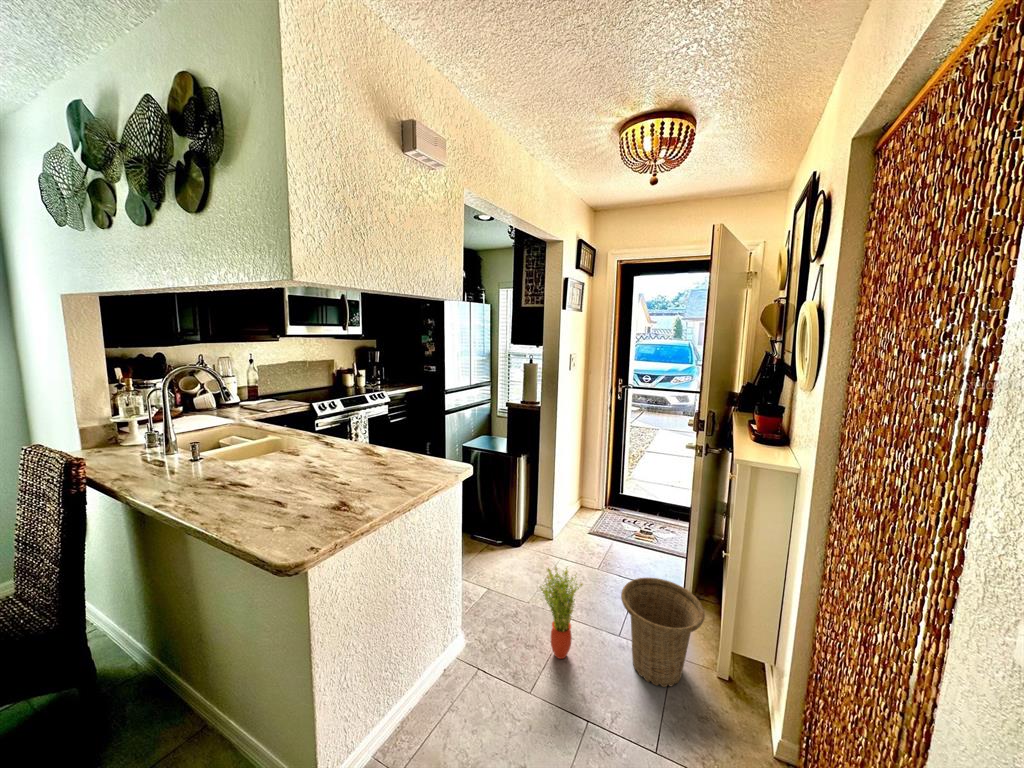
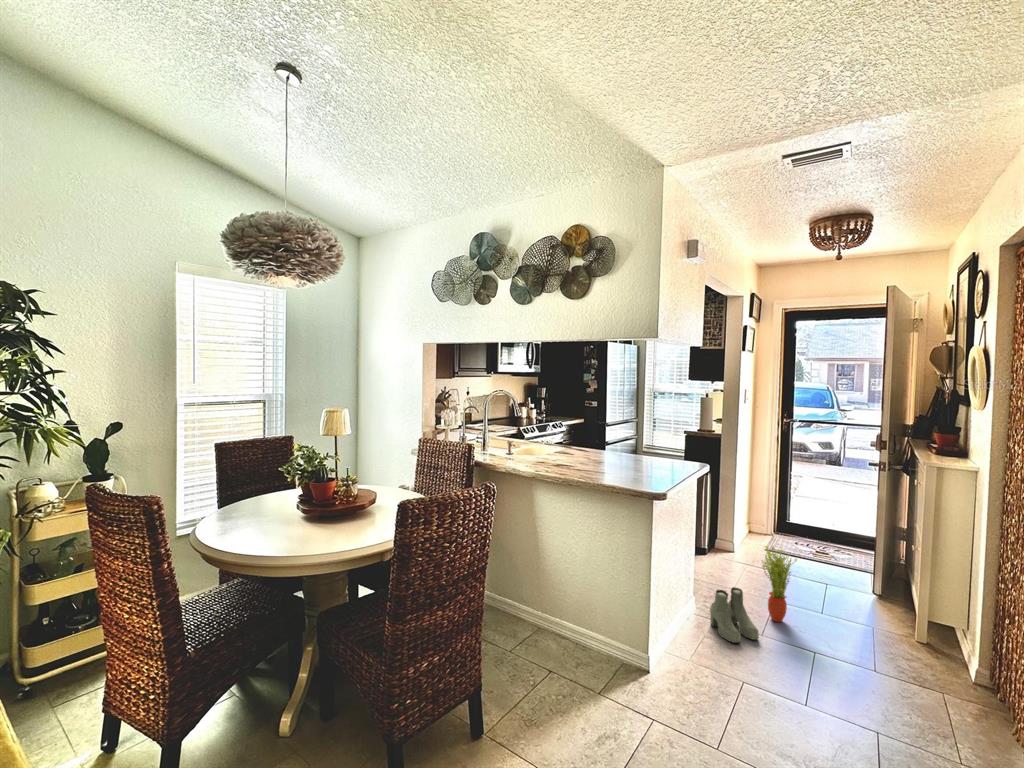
basket: present [621,578,705,687] -> none [828,564,904,644]
boots: none [469,625,521,716] -> present [710,587,759,643]

